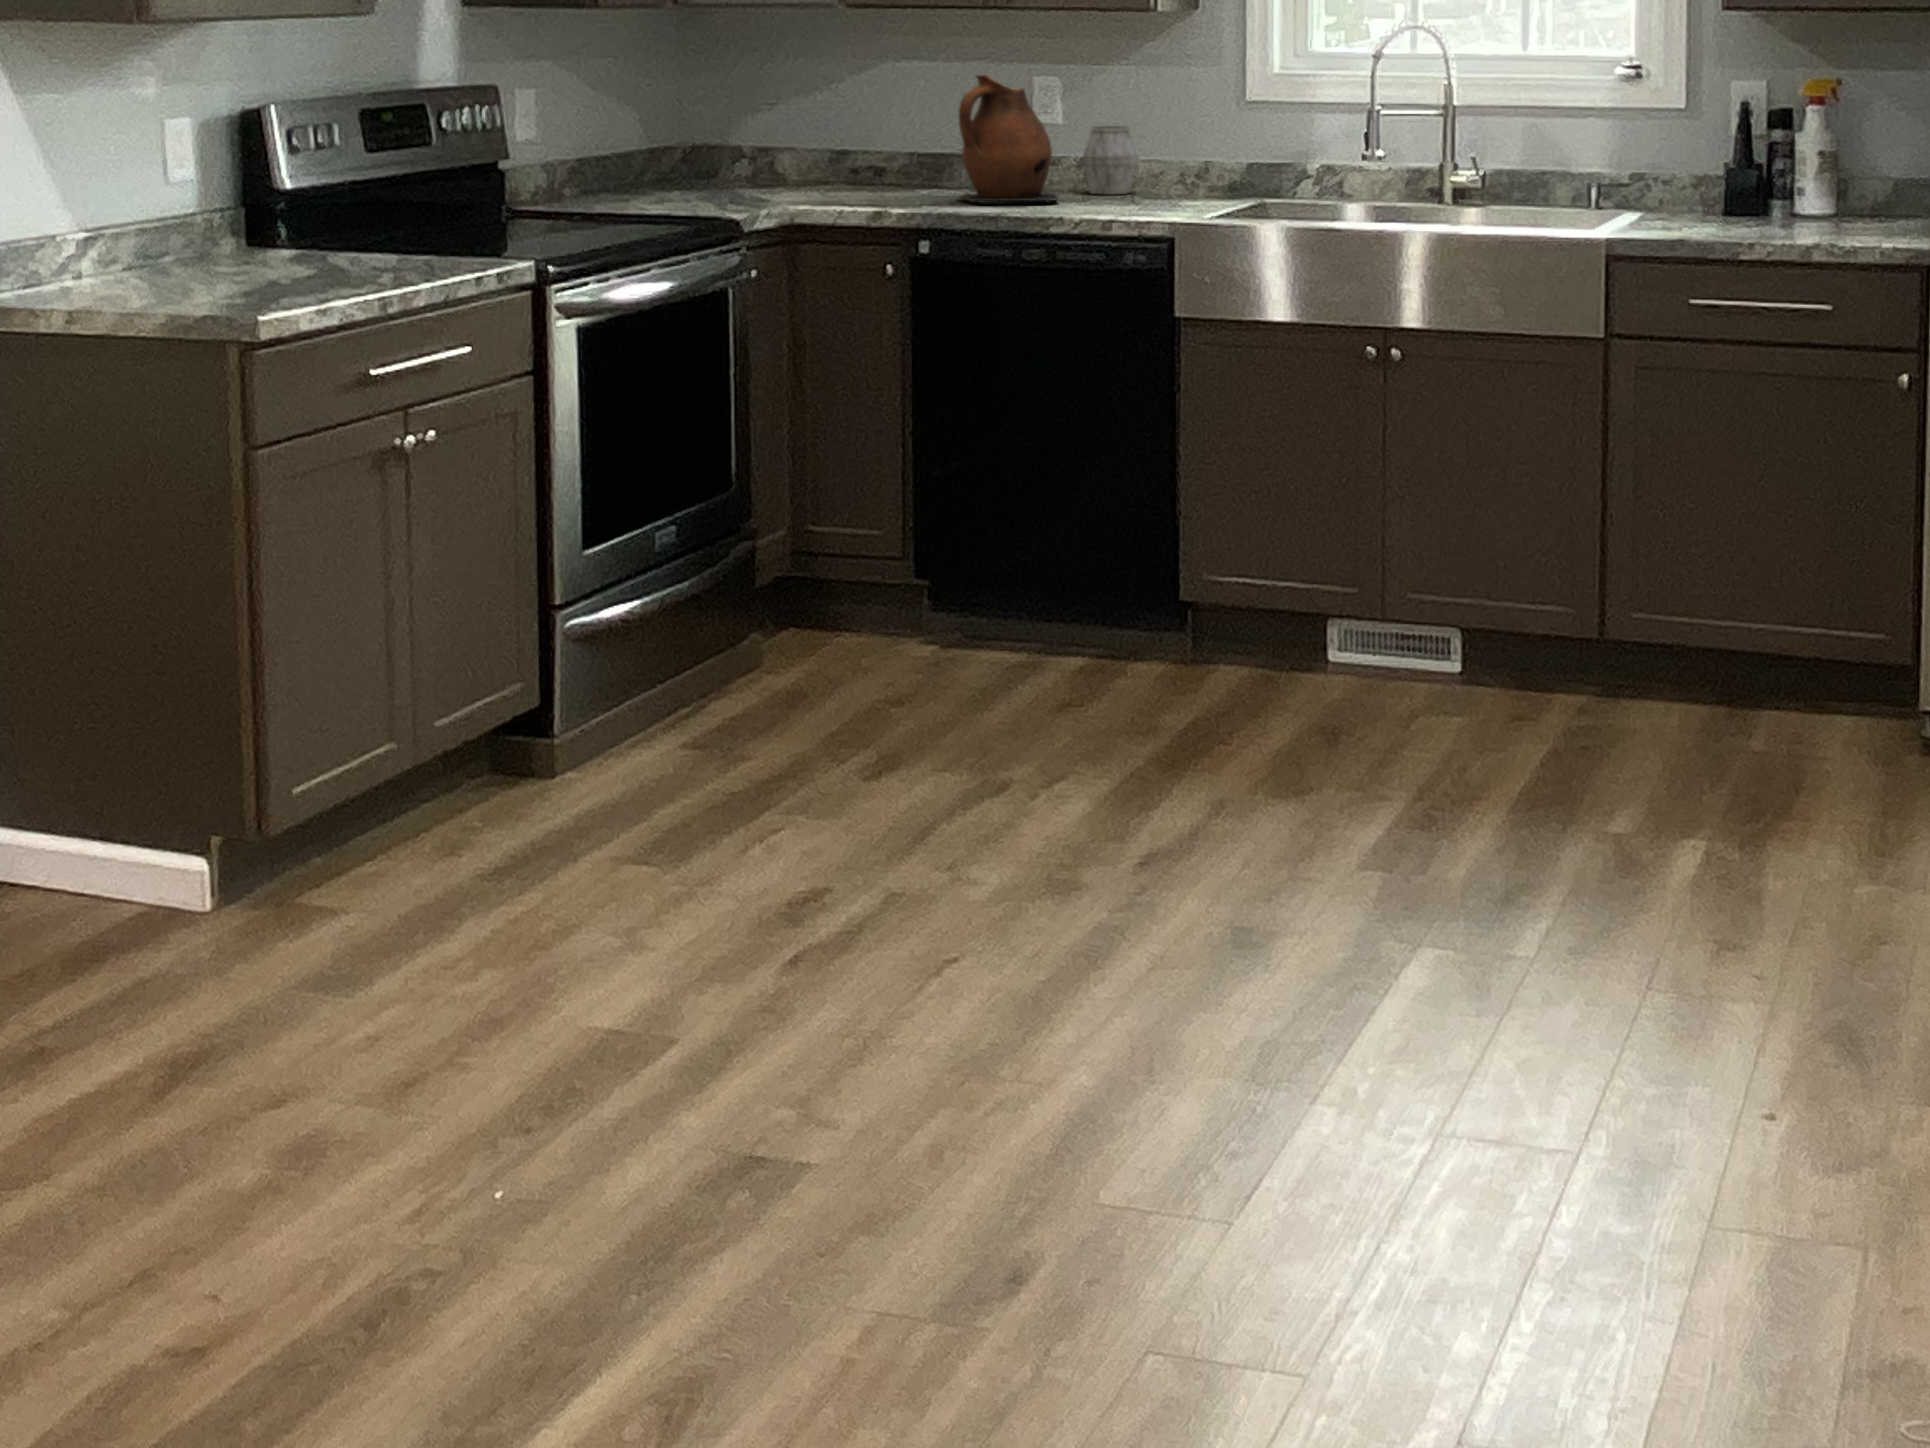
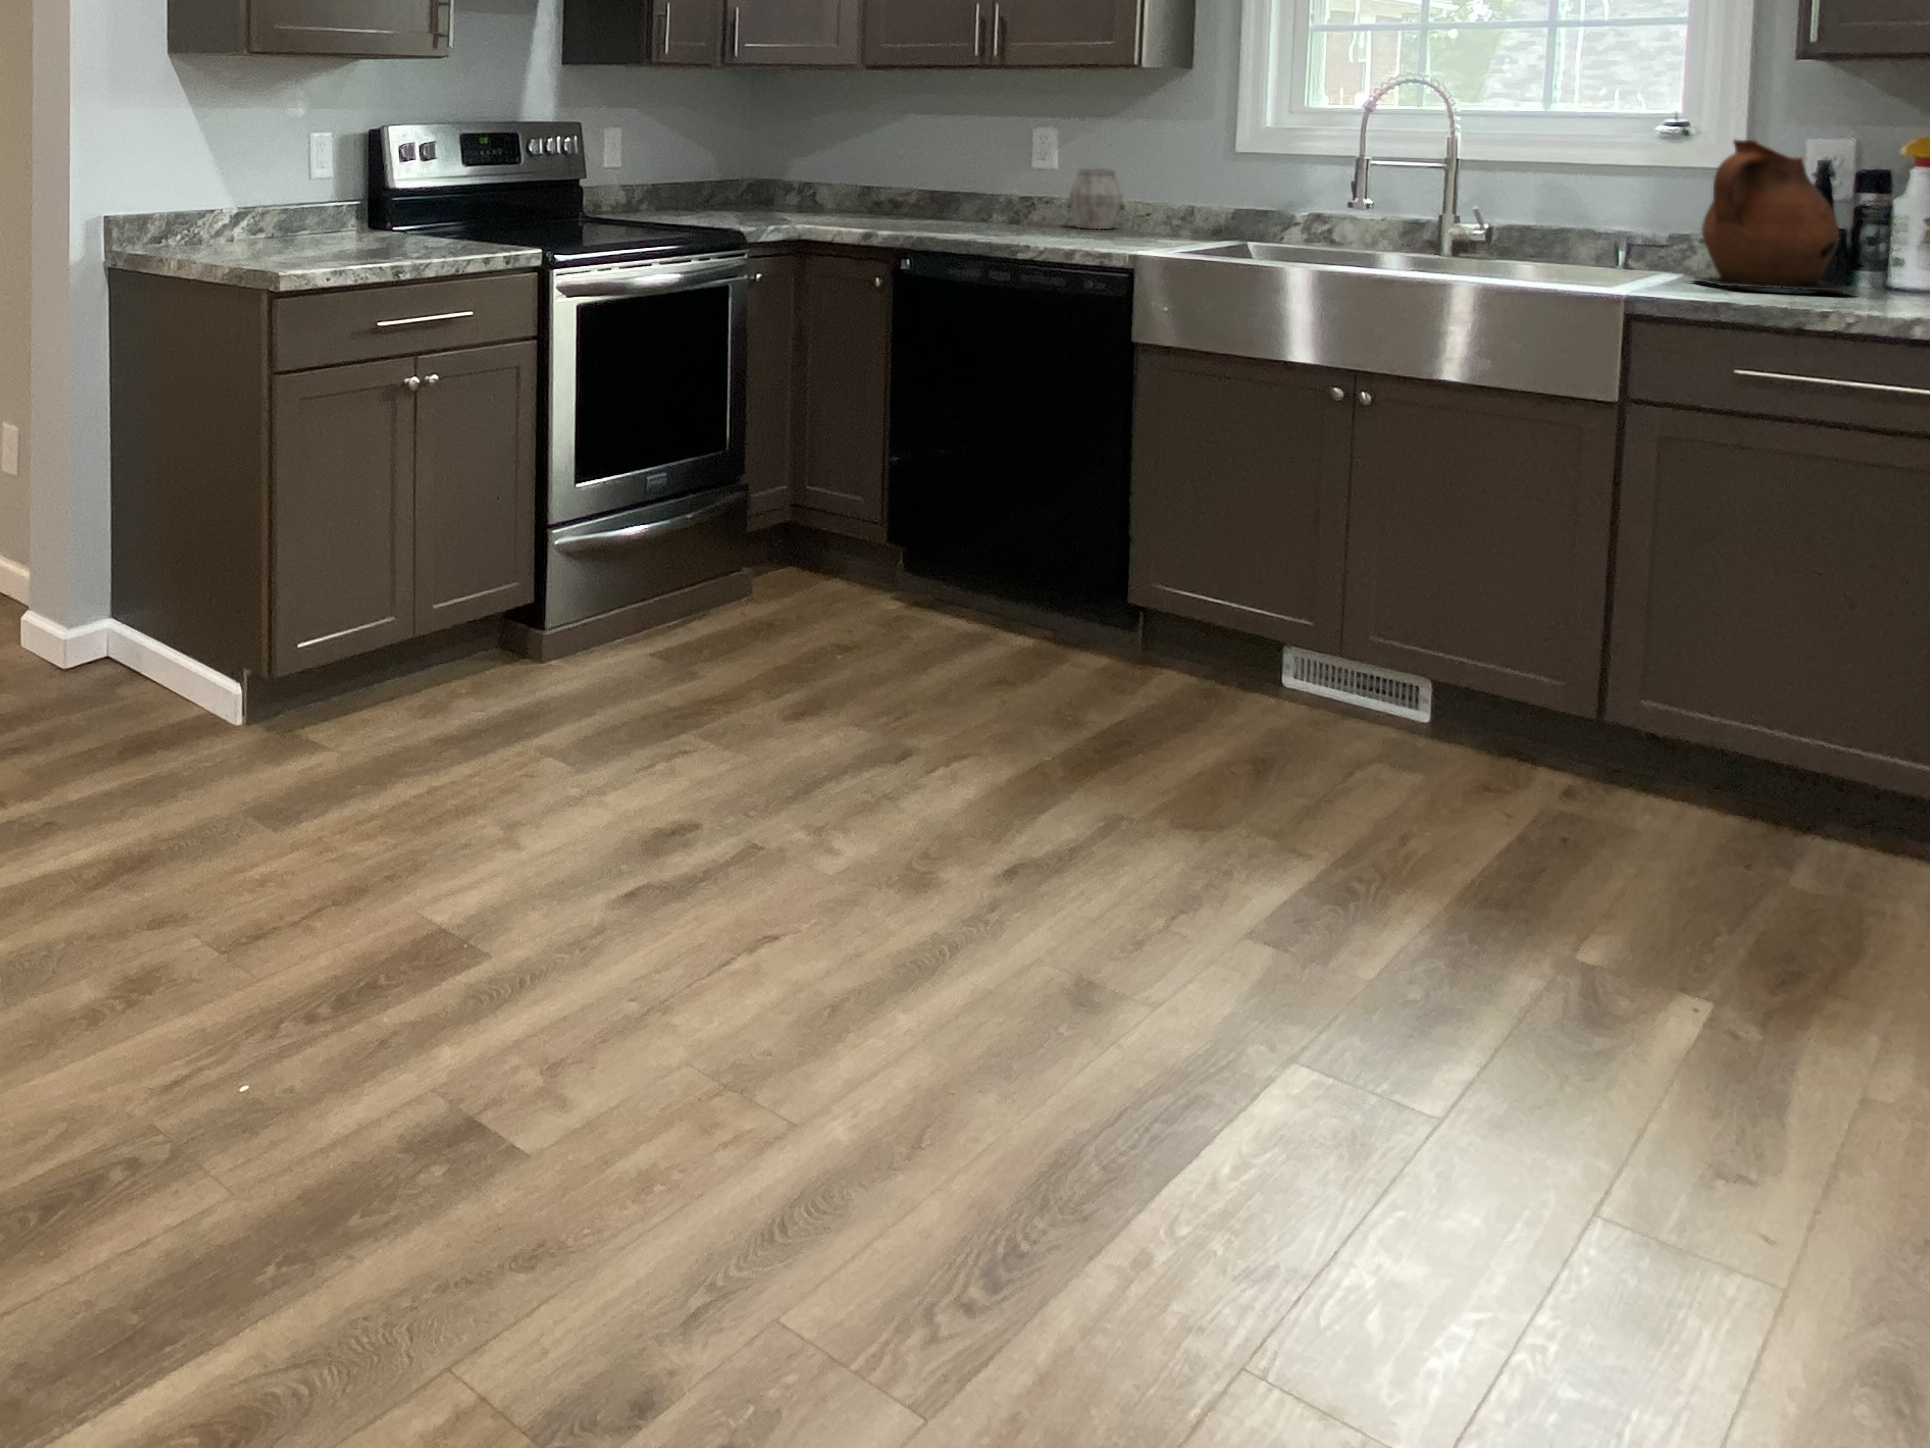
ceramic pitcher: present [959,75,1058,202] -> present [1693,140,1856,293]

